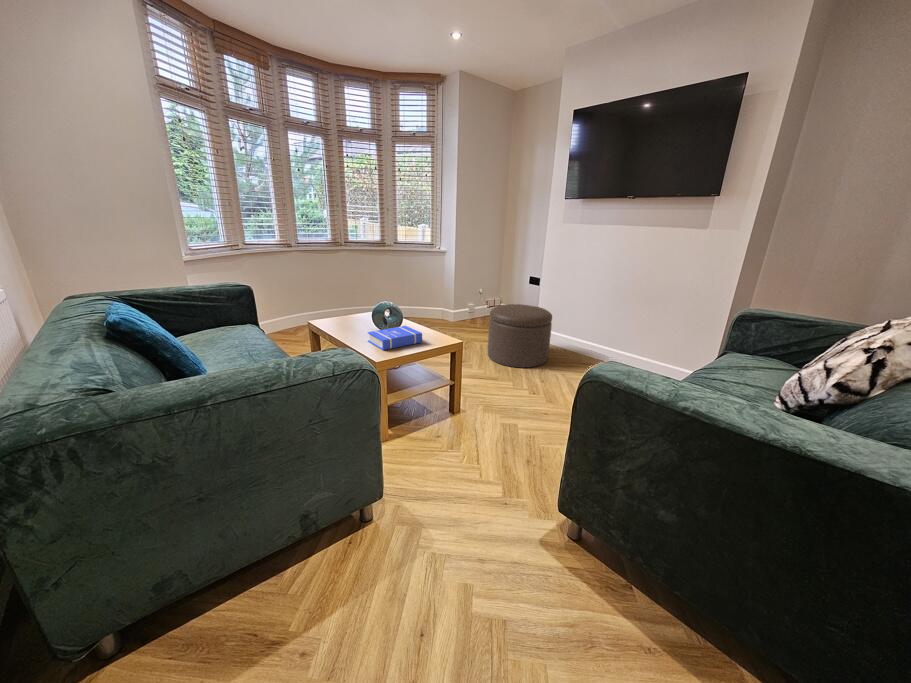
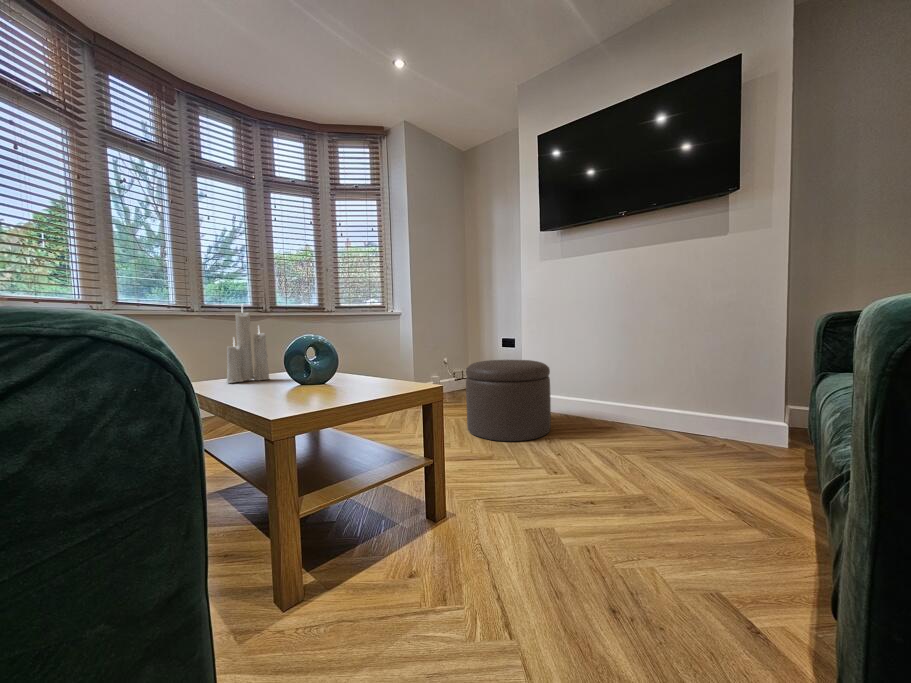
candle: none [335,270,360,323] -> present [227,308,269,383]
book: present [368,326,422,350] -> none [270,371,371,404]

